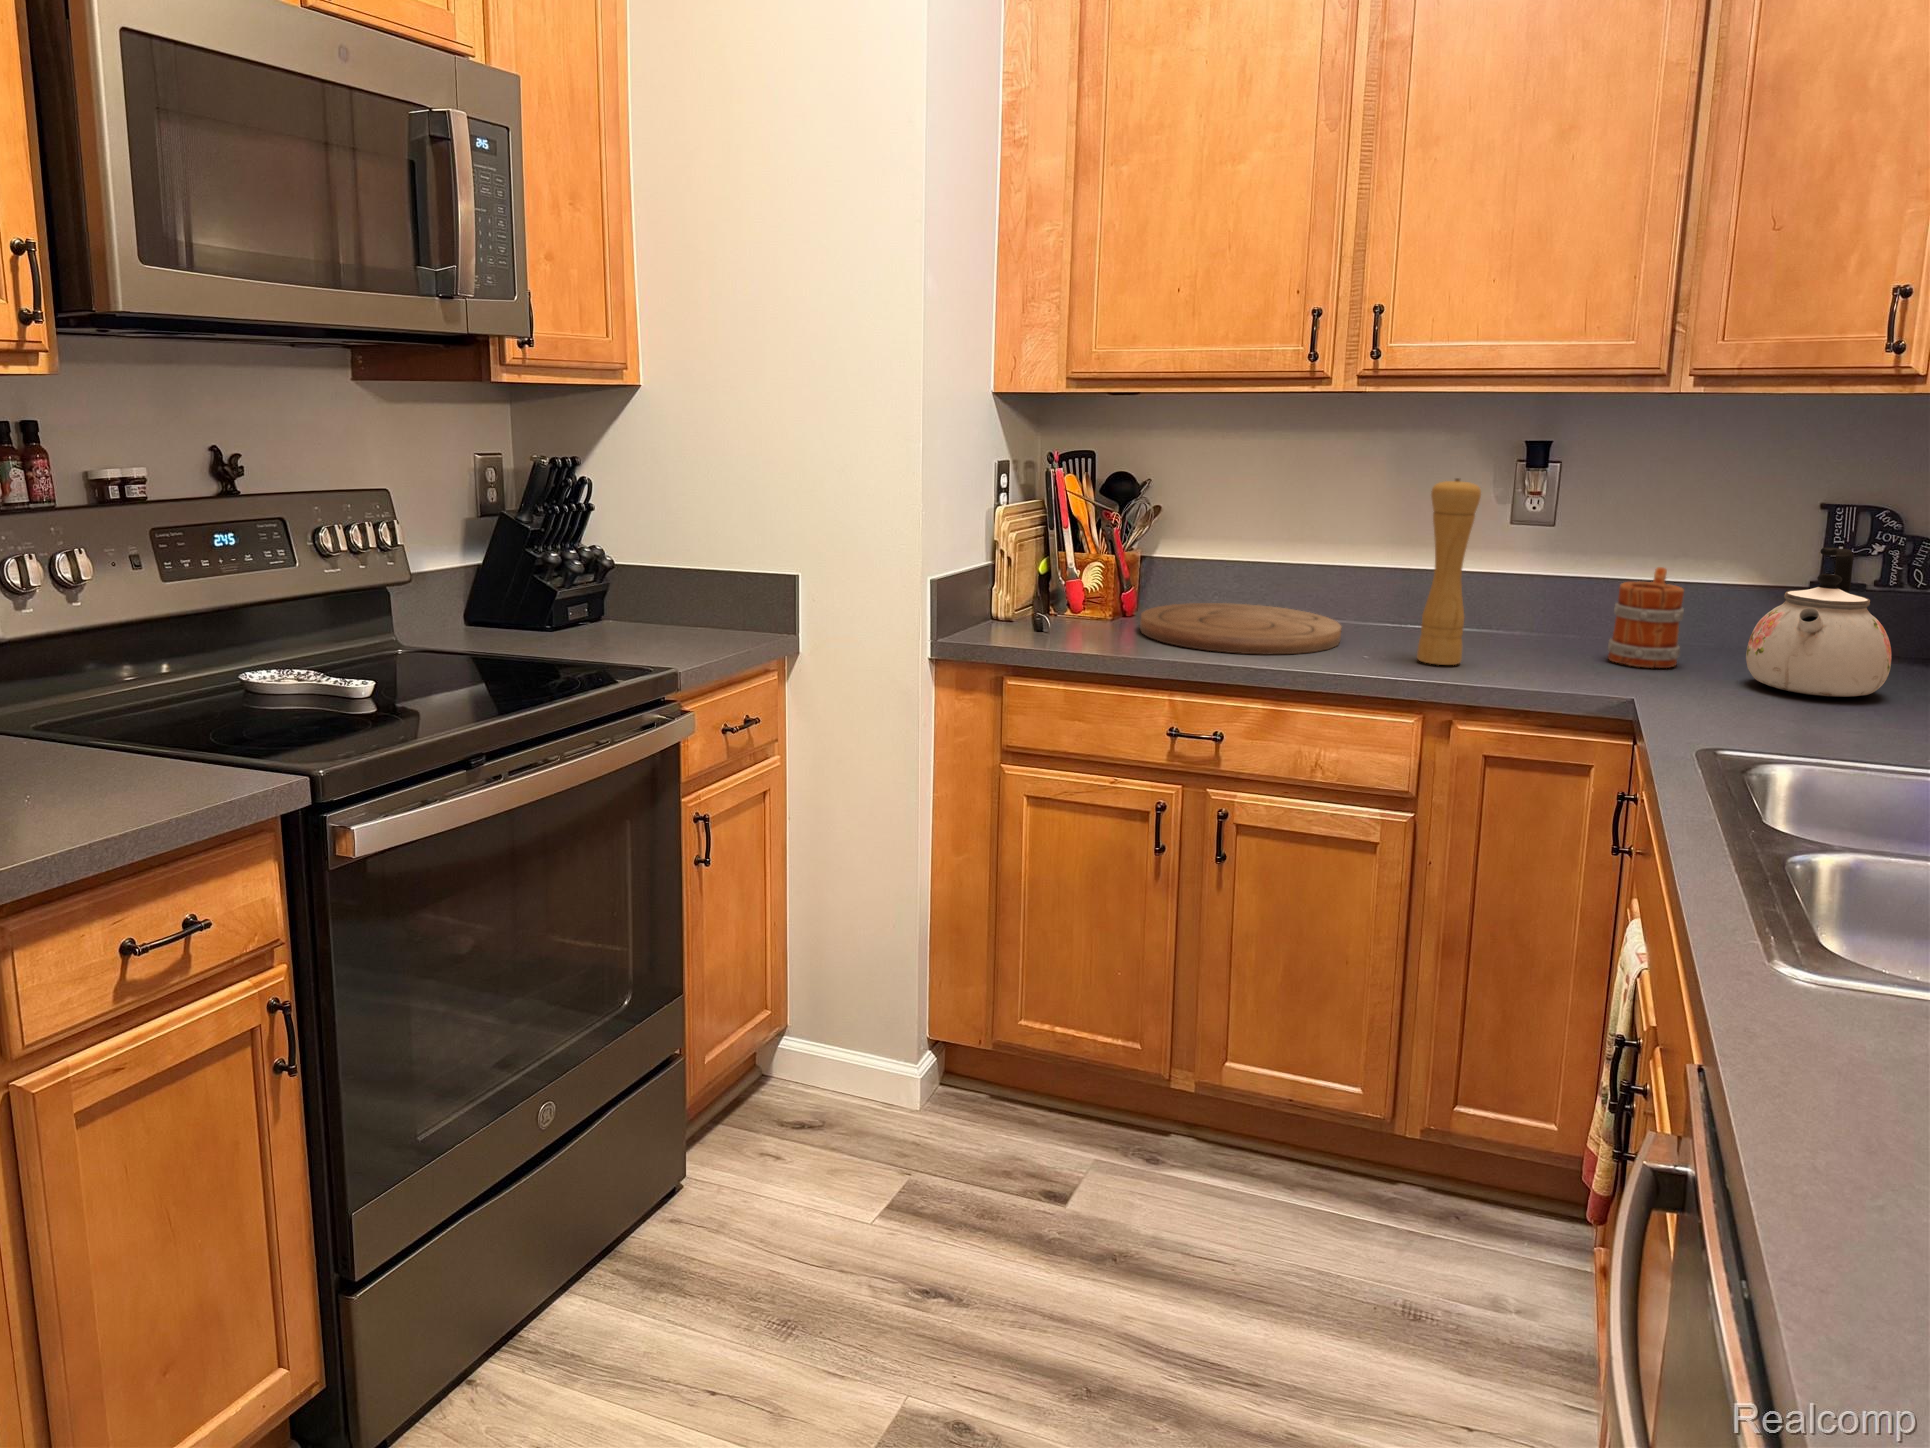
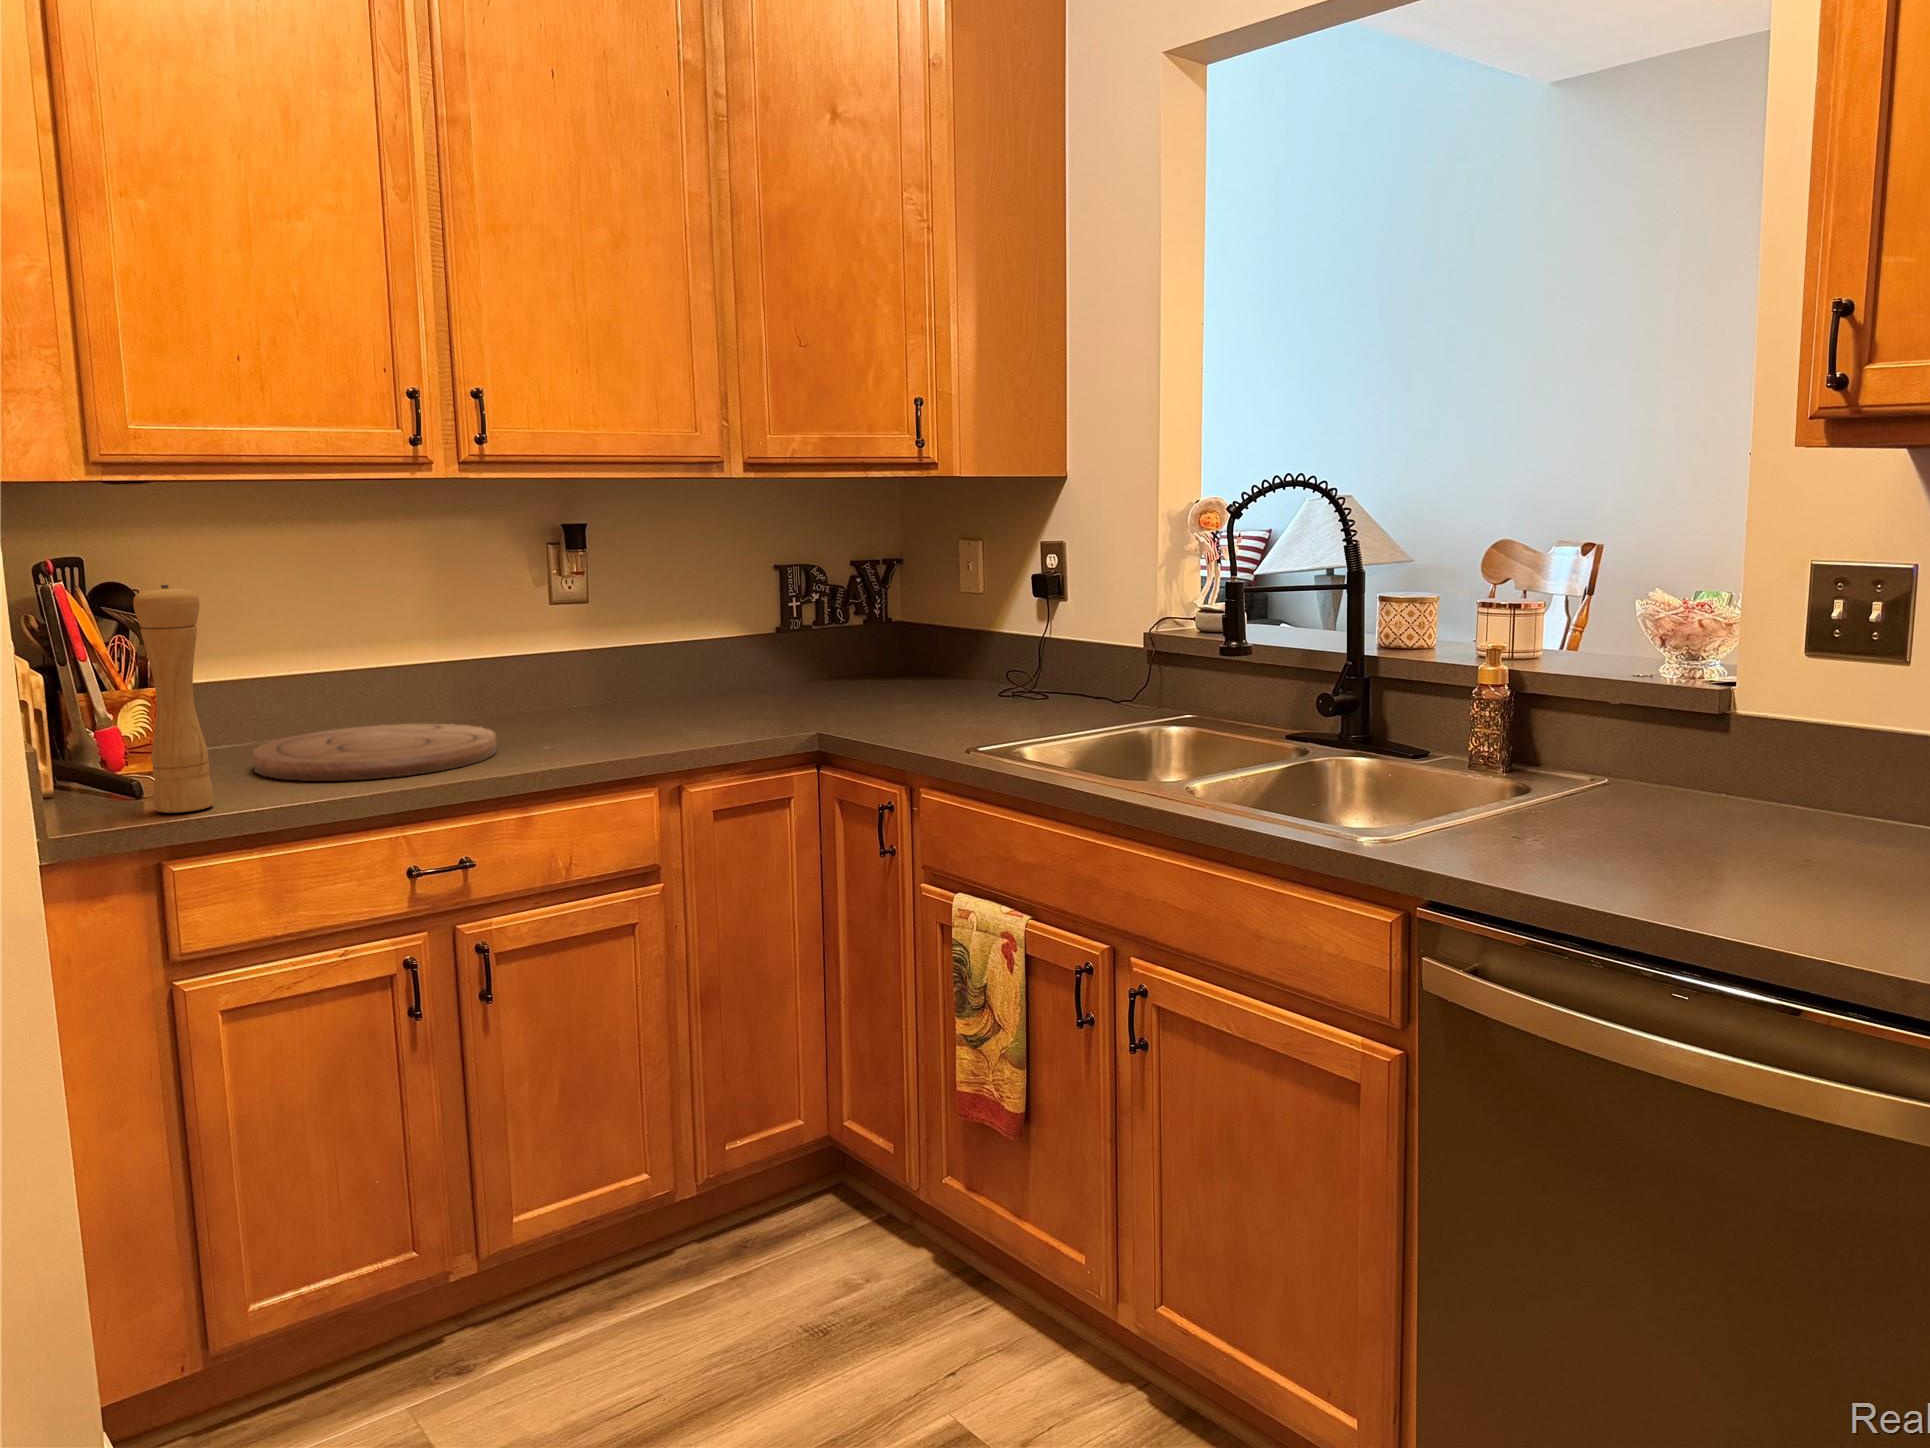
pepper mill: present [1417,478,1481,665] -> present [133,585,214,813]
kettle: present [1746,548,1891,697] -> none [809,588,906,702]
mug: present [1608,567,1684,668] -> none [694,625,755,711]

